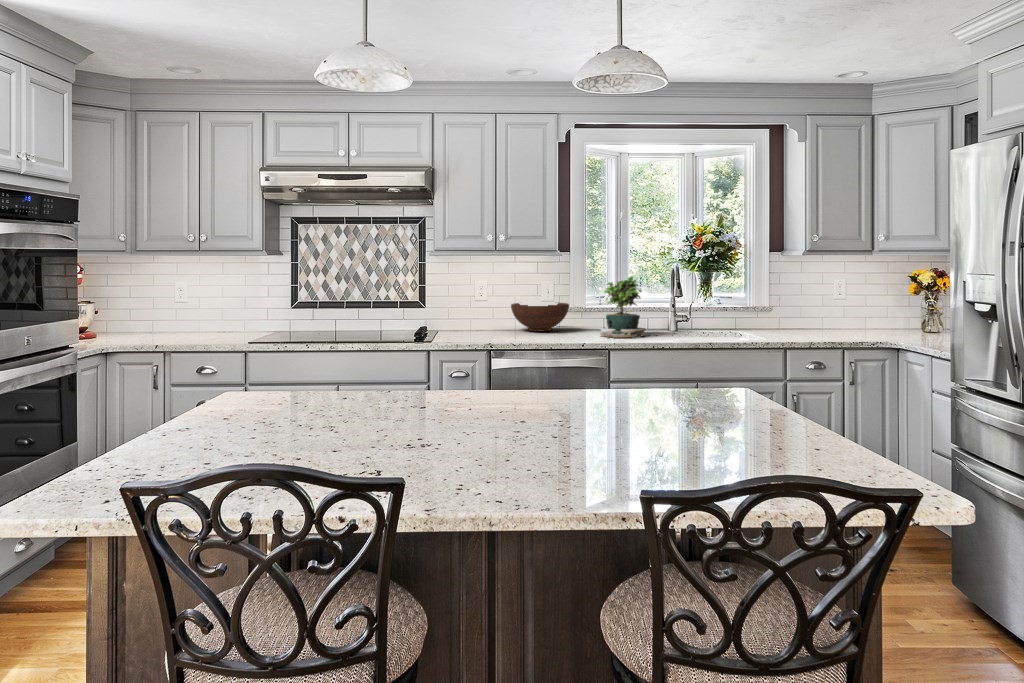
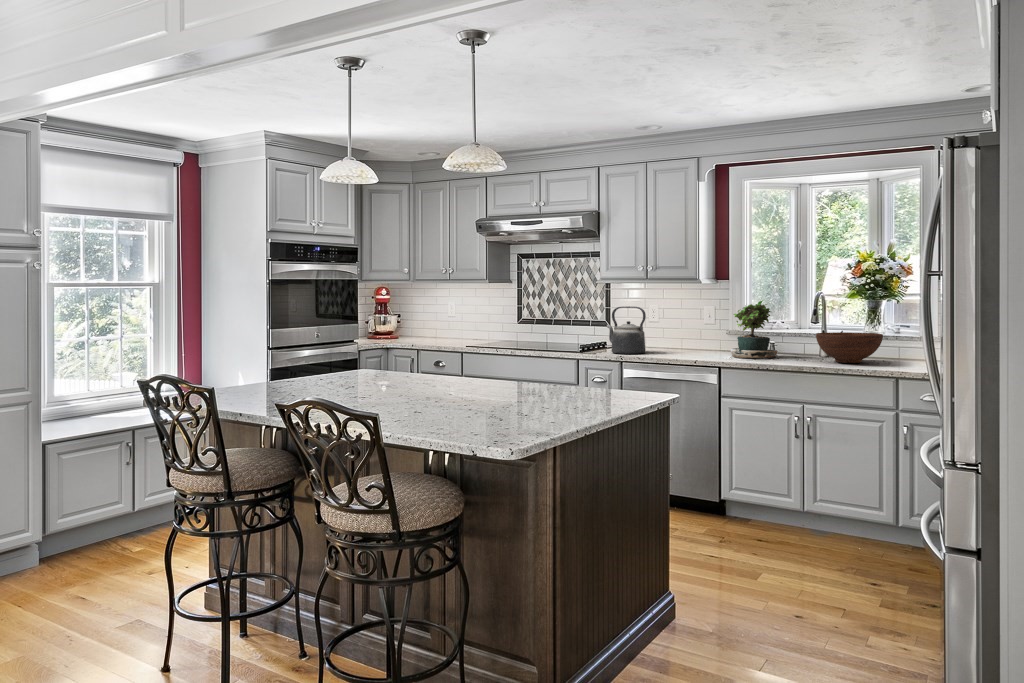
kettle: none [460,284,511,341] -> present [607,306,646,354]
fruit bowl: present [511,303,569,331] -> present [816,332,883,363]

